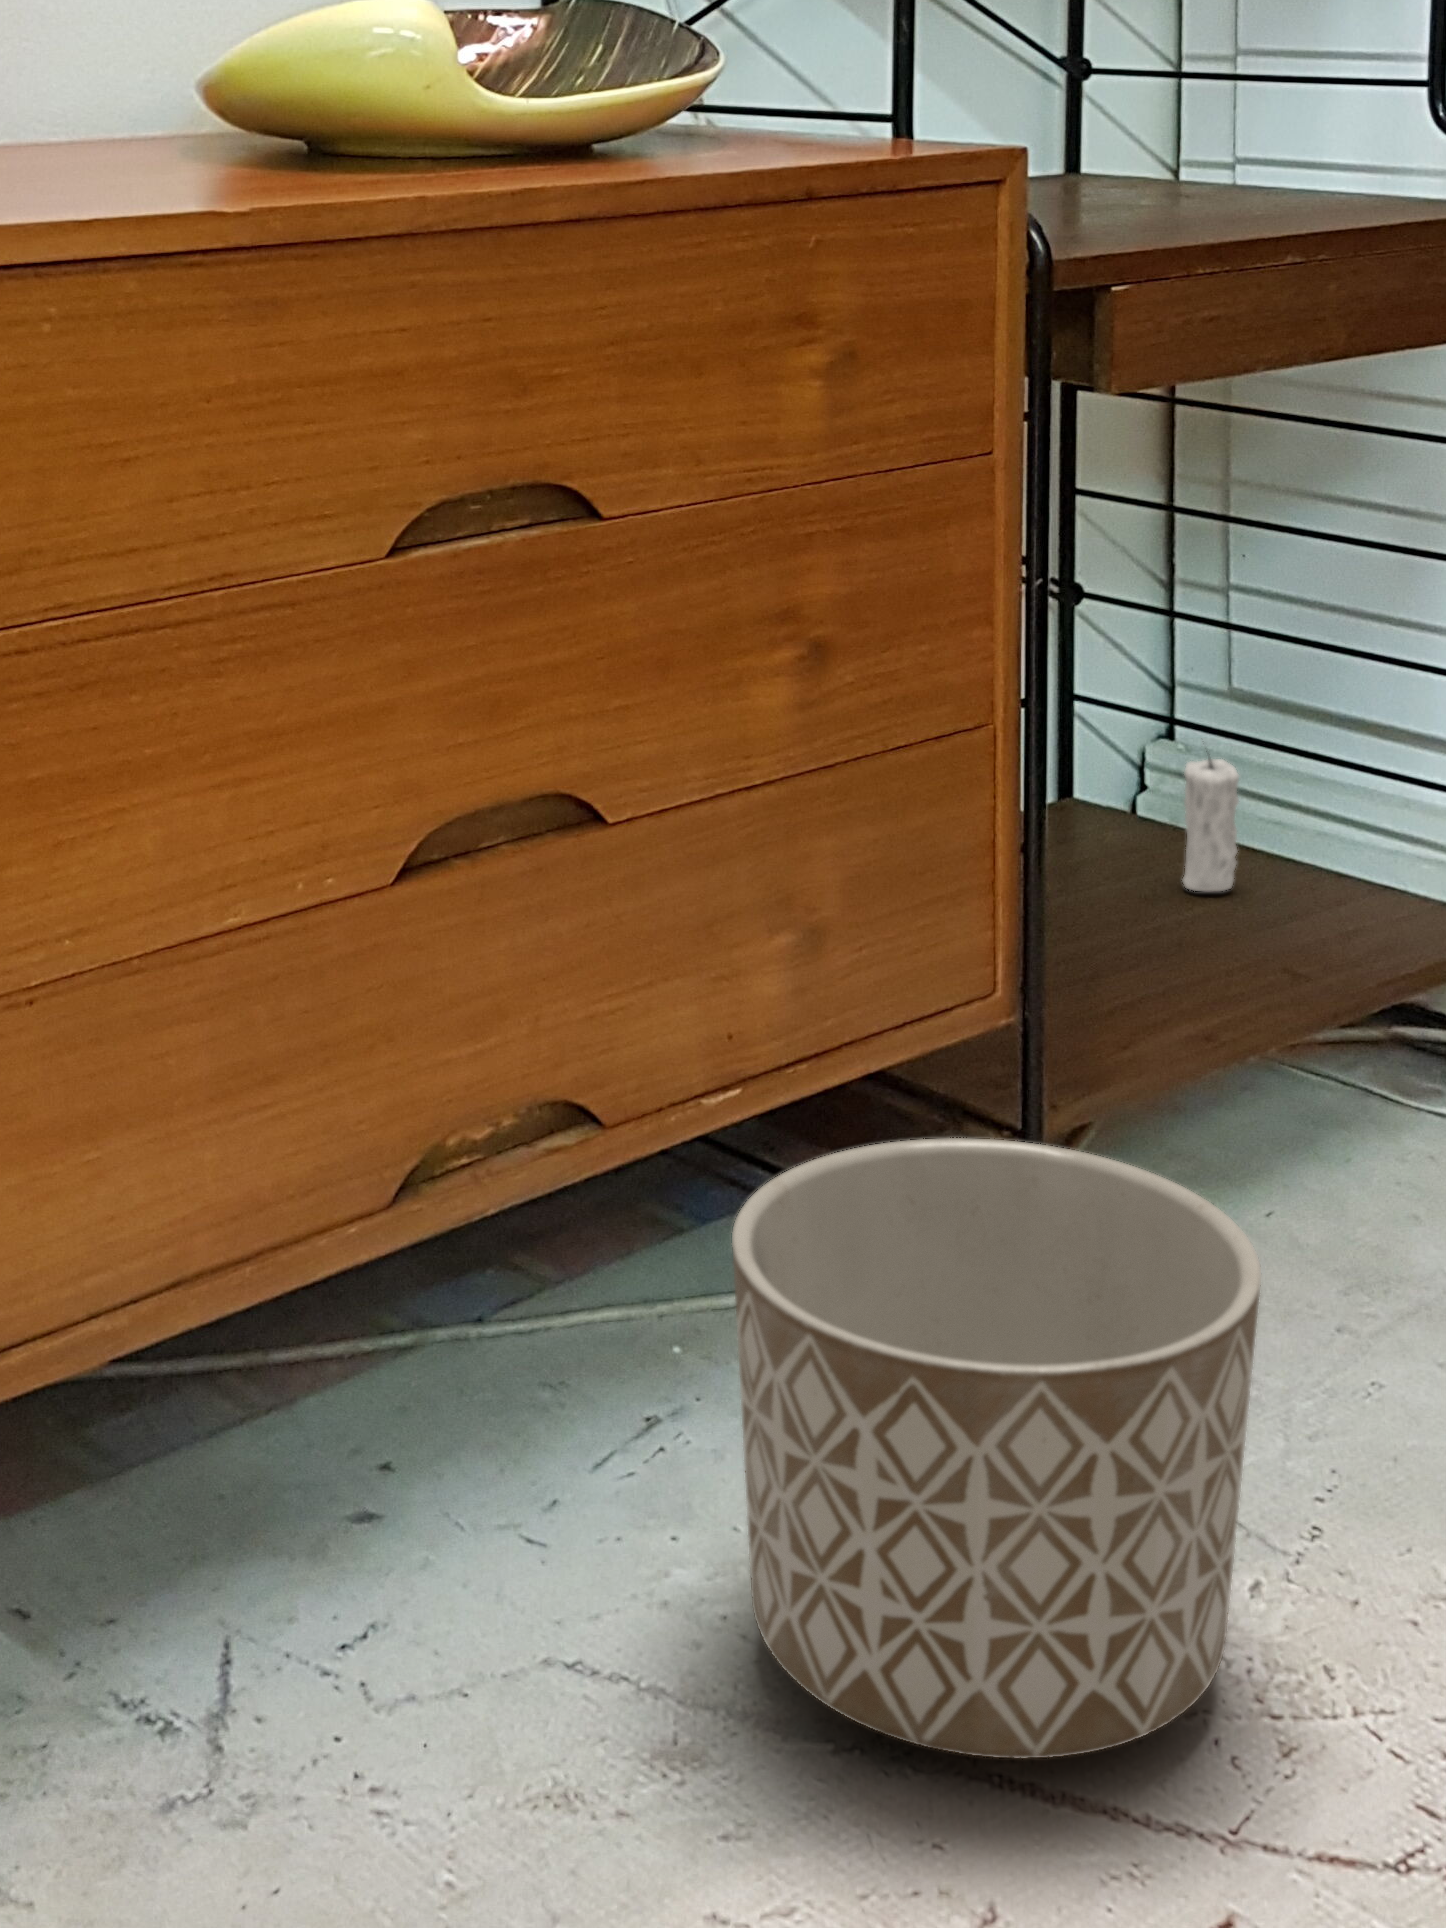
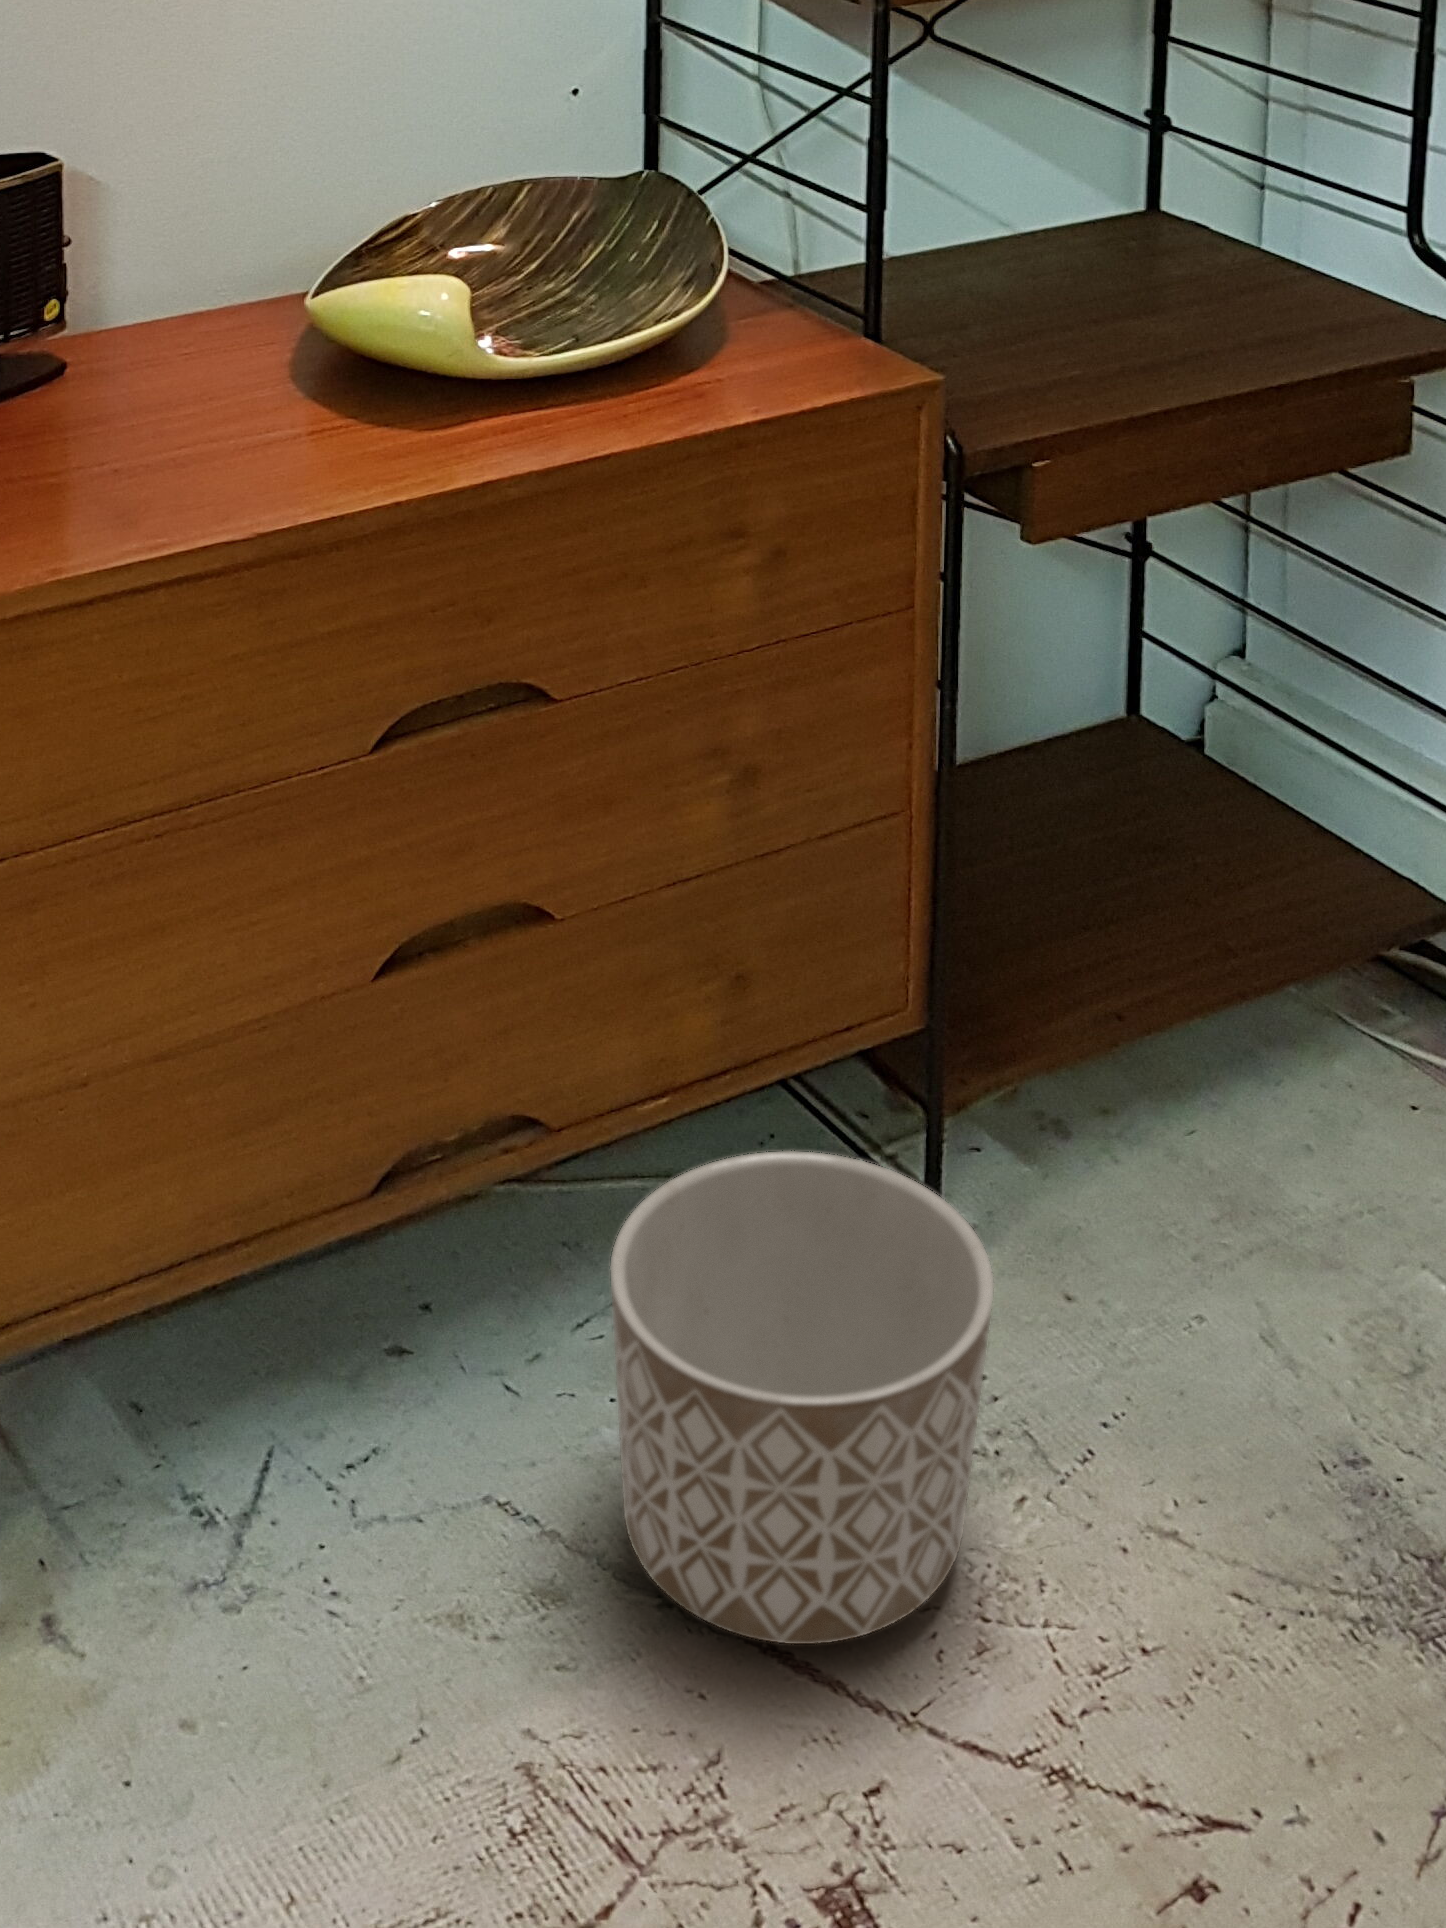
candle: present [1183,751,1239,891] -> none [1183,711,1234,838]

